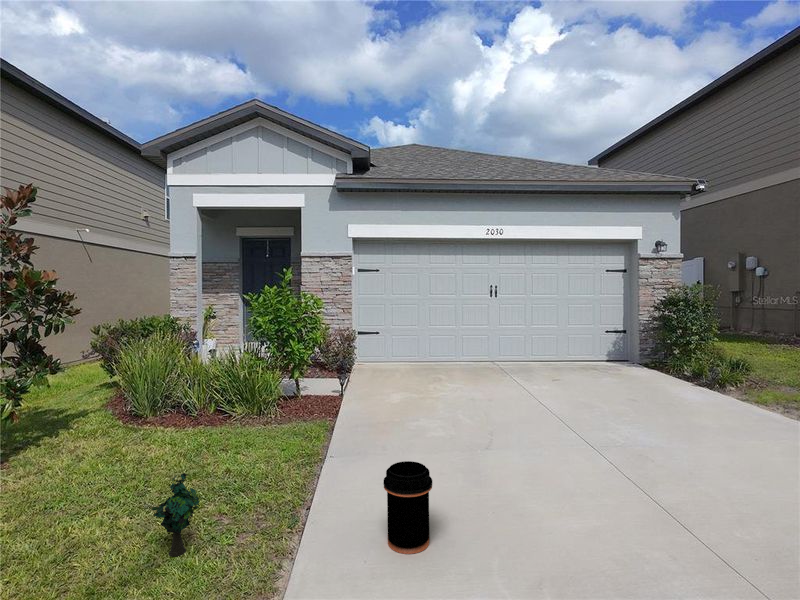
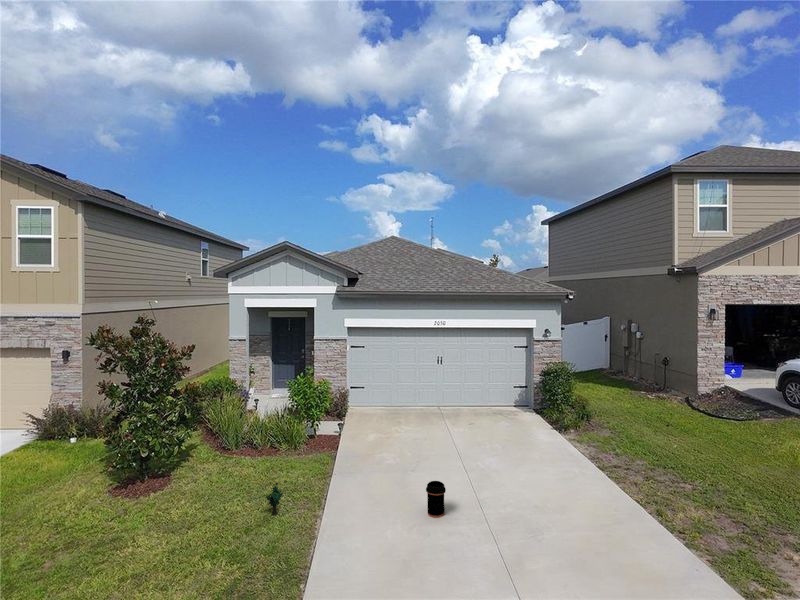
trash can: present [383,461,432,554] -> present [426,481,446,518]

